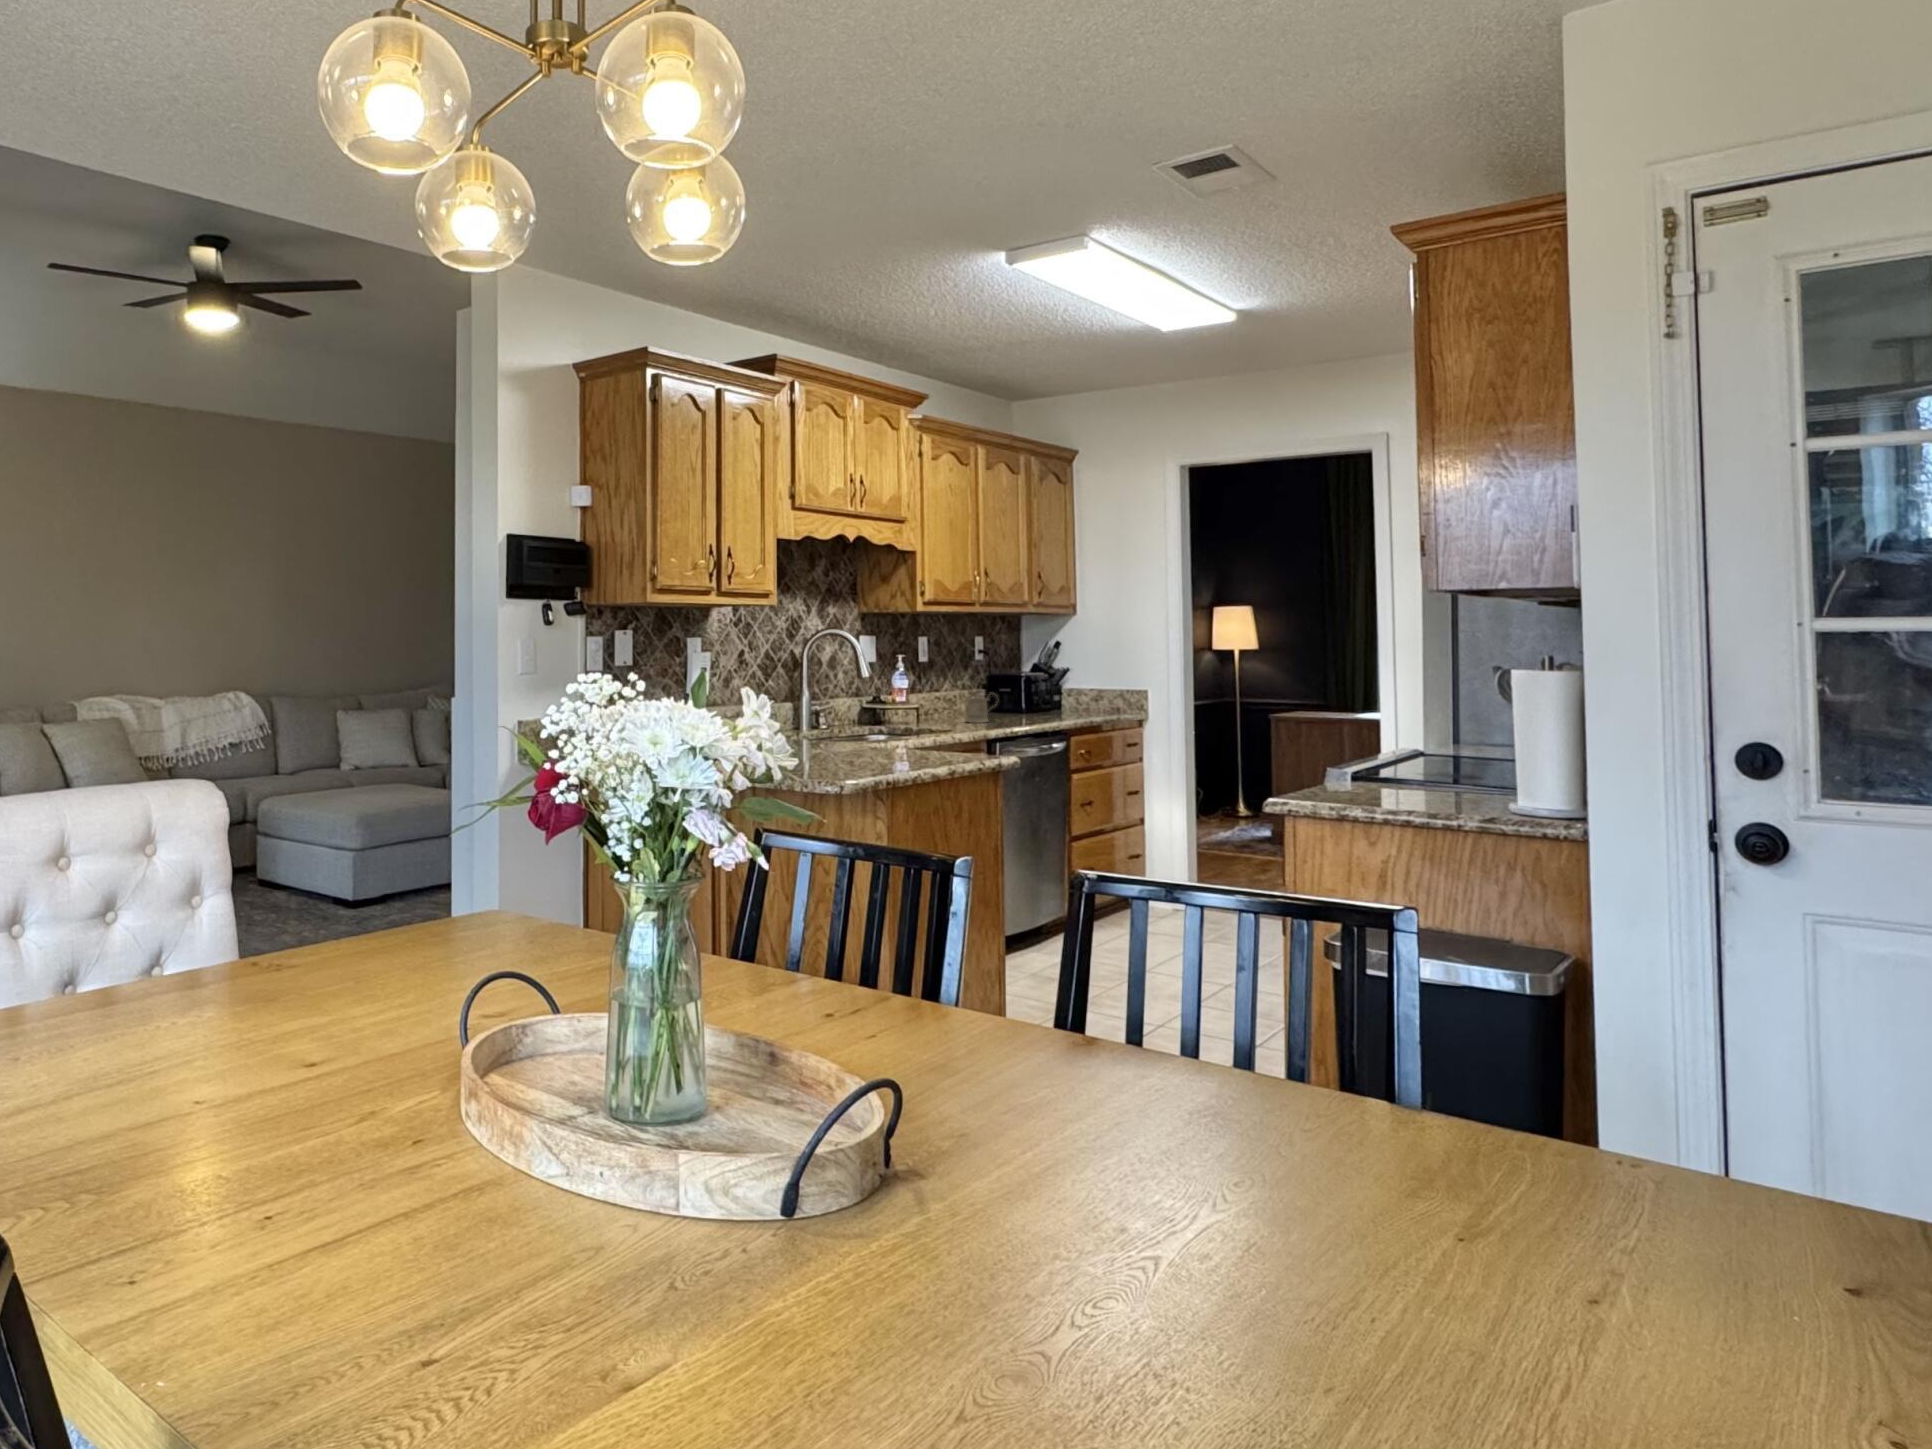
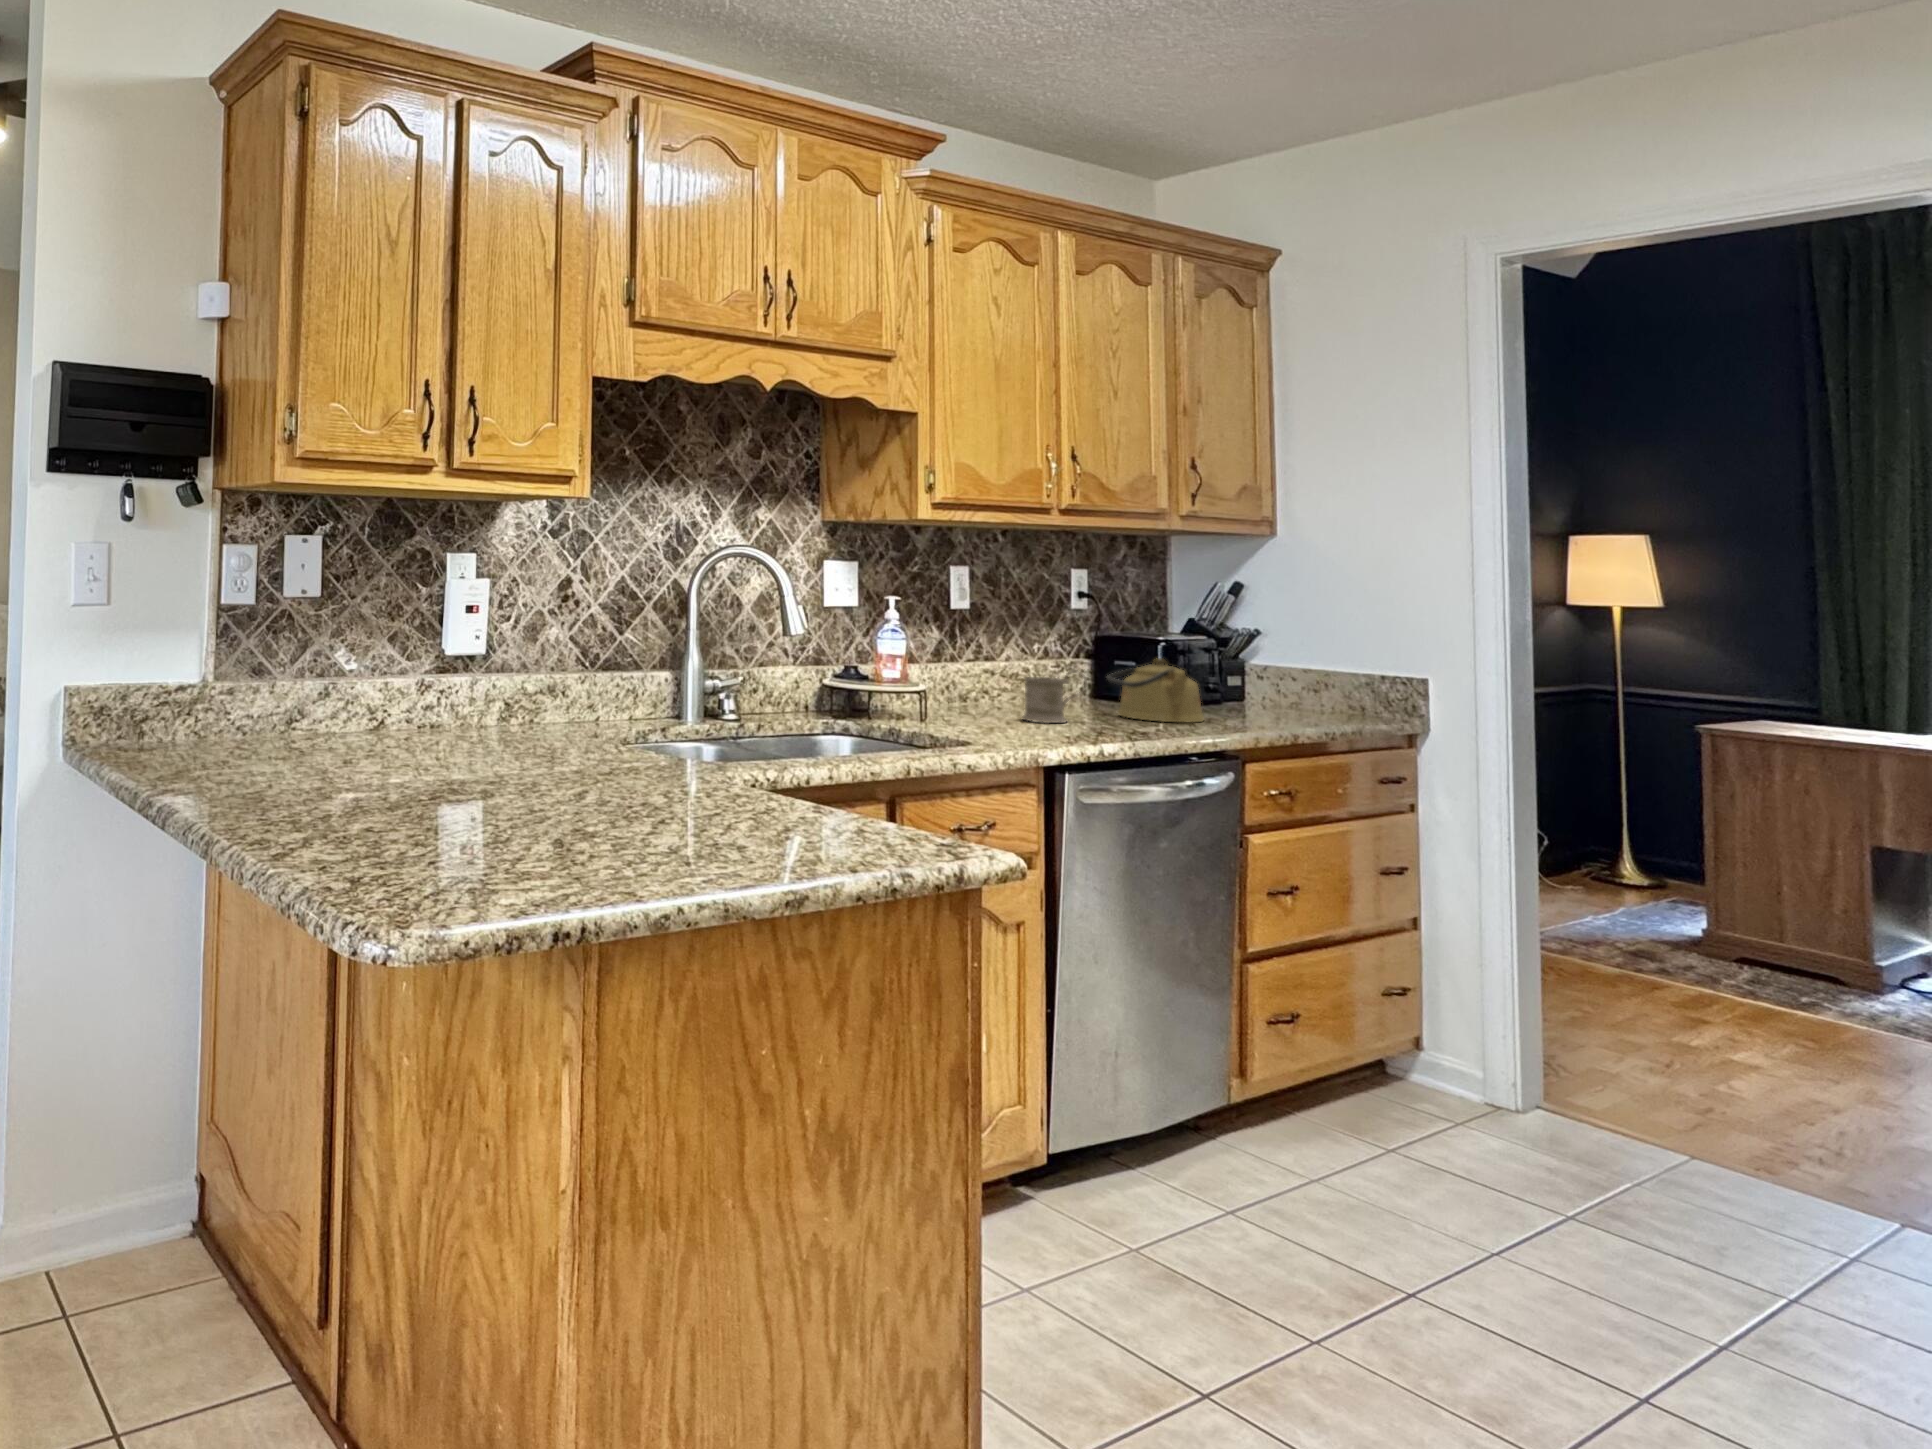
kettle: none [1004,685,1053,719] -> present [1107,658,1204,723]

